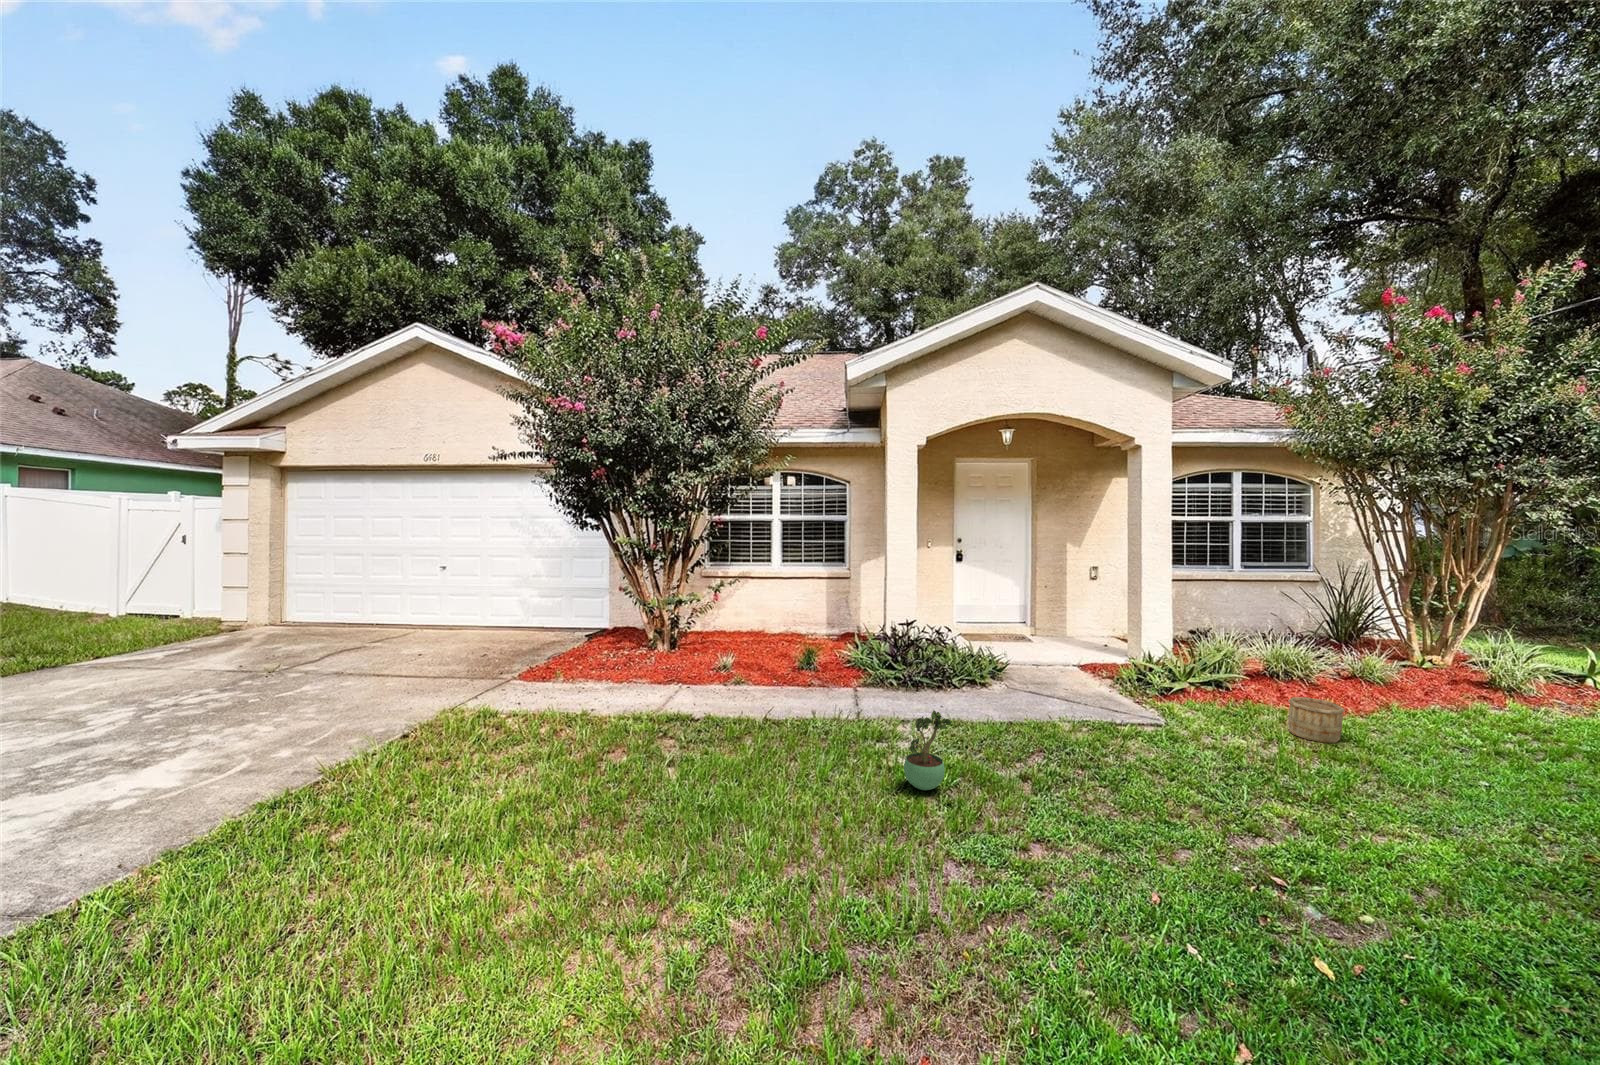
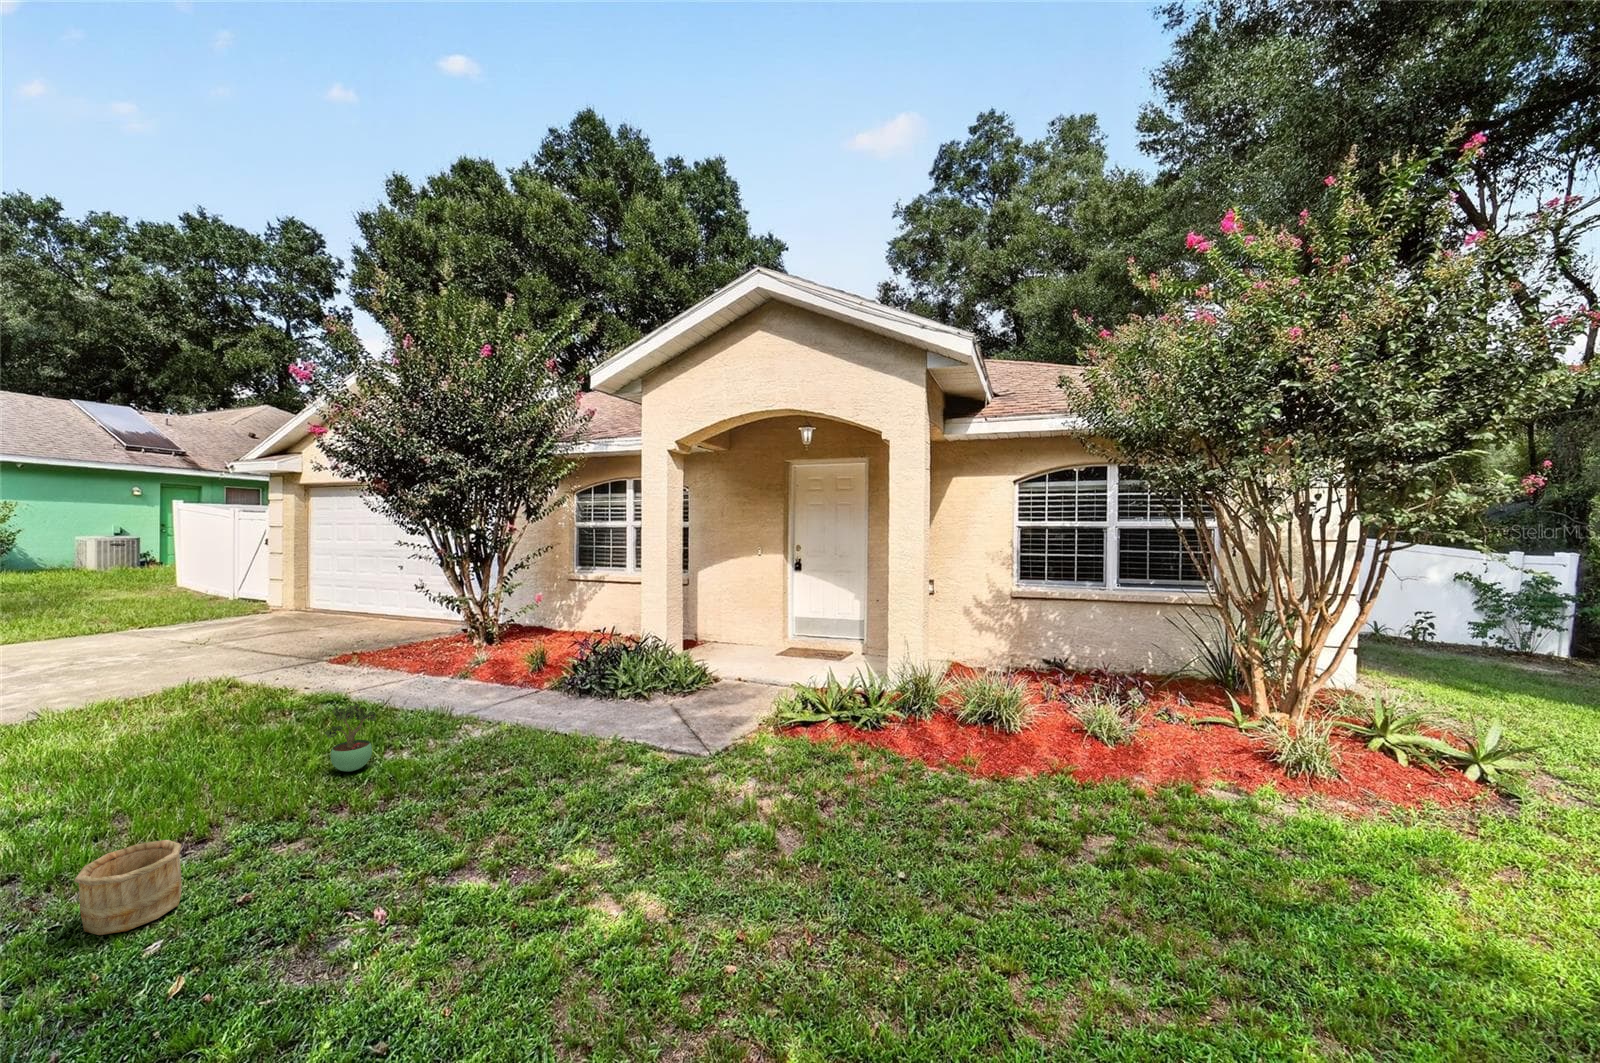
wooden bucket: present [1288,697,1345,743] -> present [74,840,181,935]

